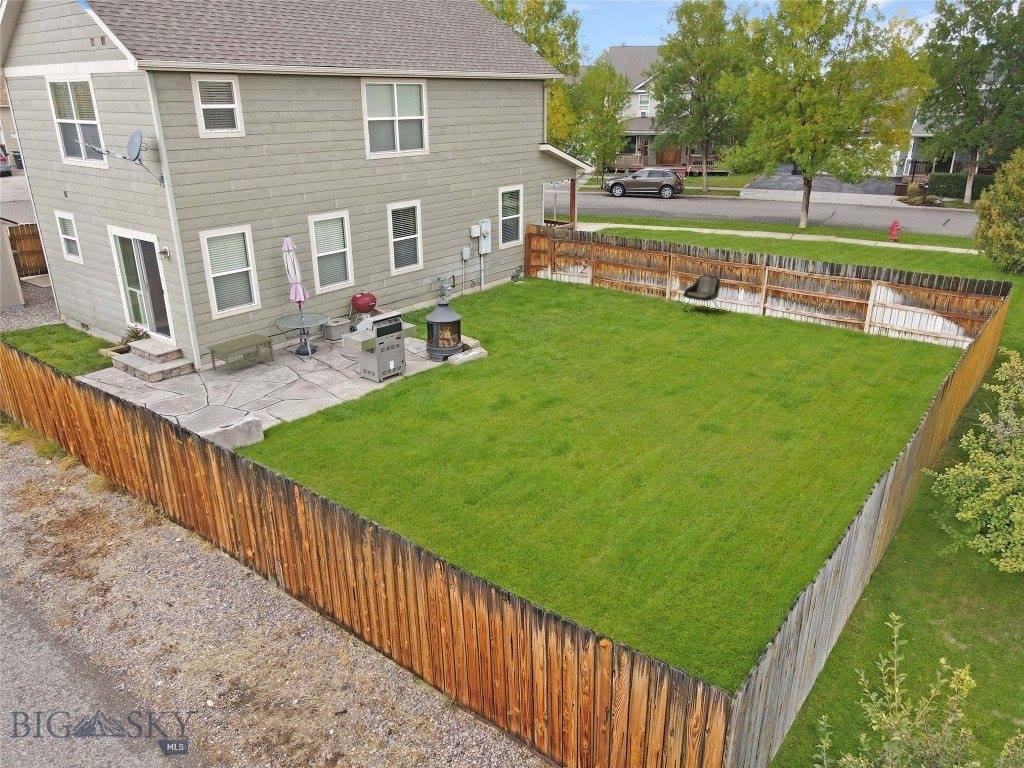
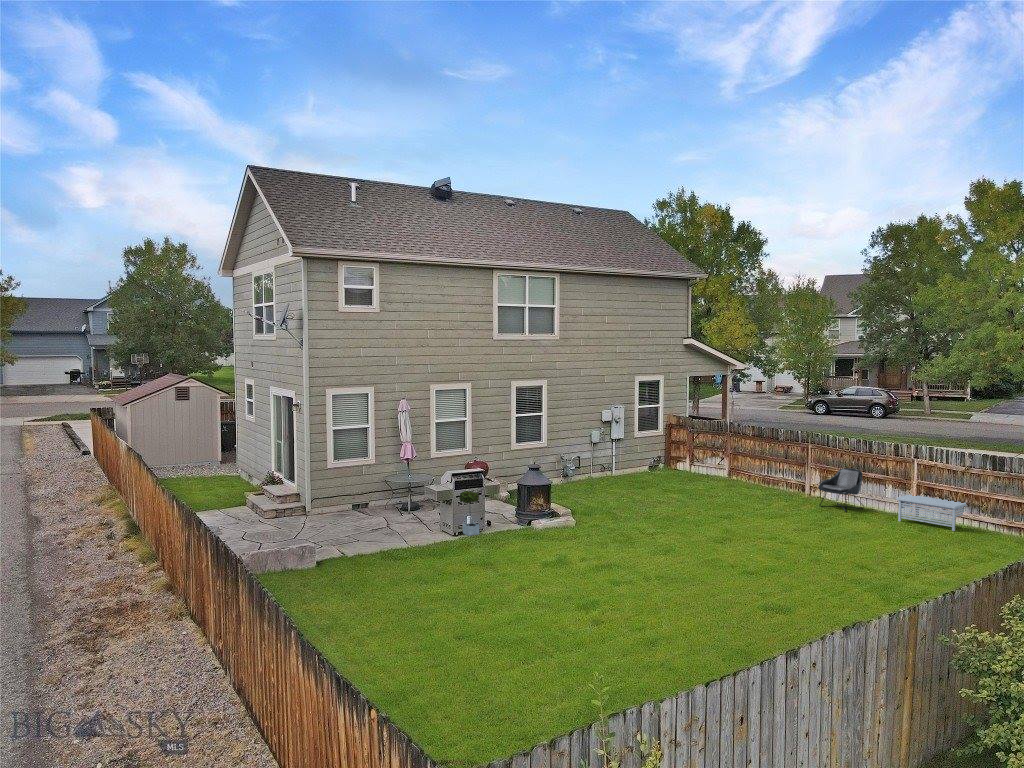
storage bench: present [207,333,274,375] -> present [896,495,967,531]
potted tree: none [384,339,407,383] -> present [460,491,479,536]

